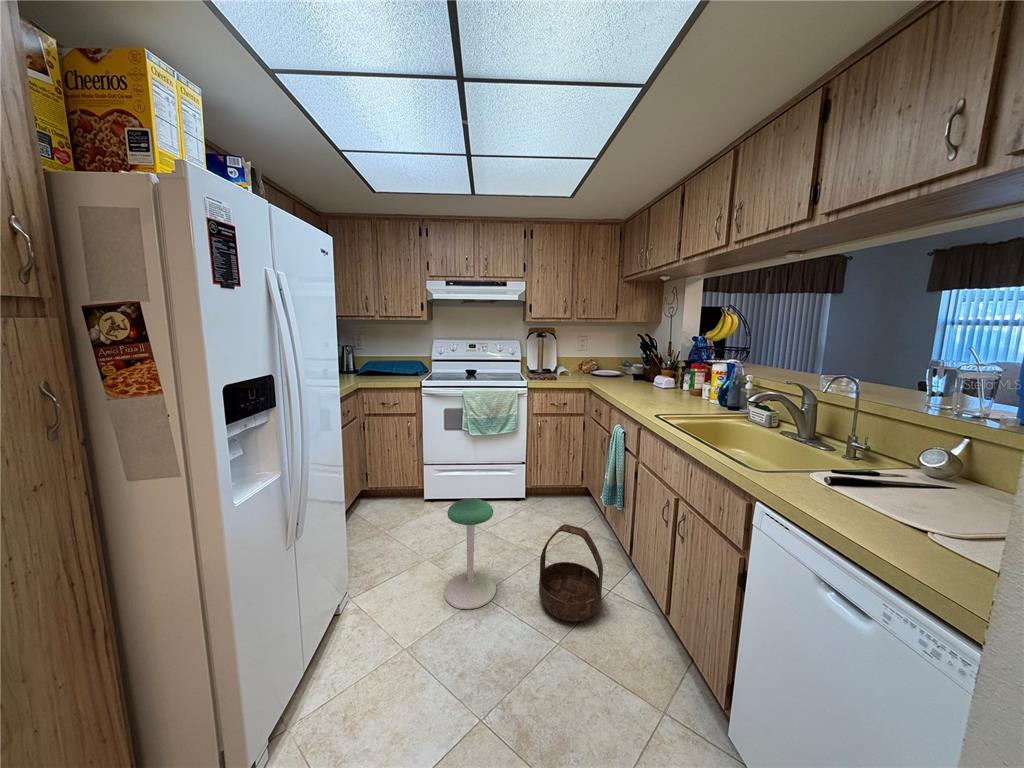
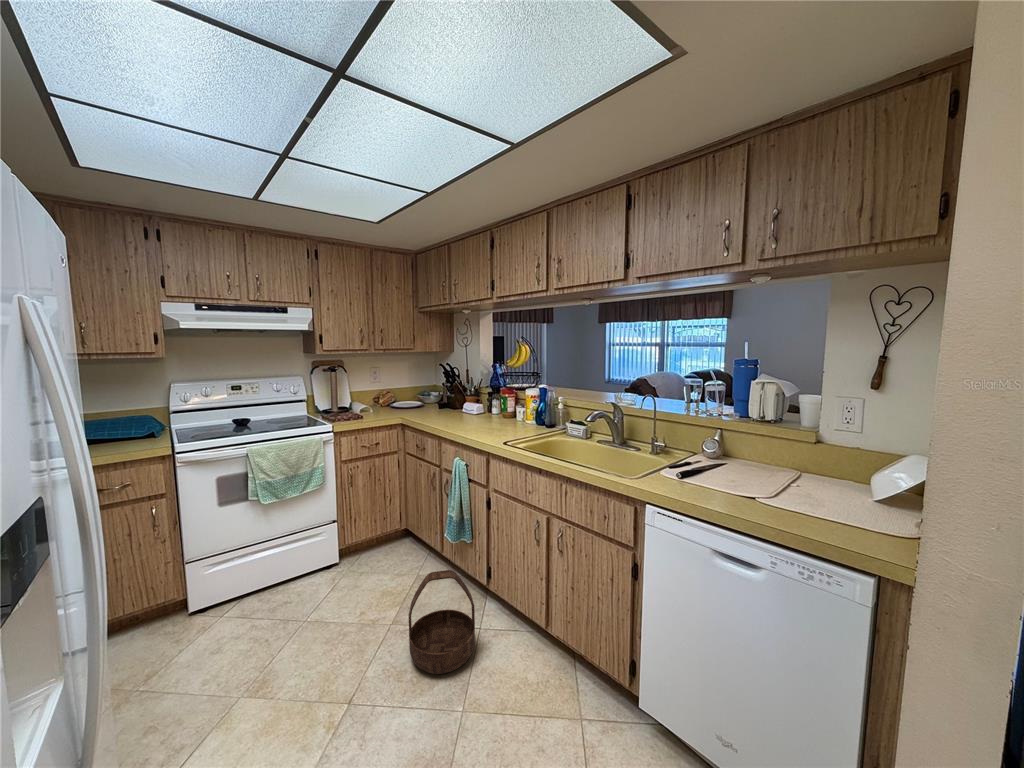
stool: present [444,498,496,609] -> none [287,580,359,728]

